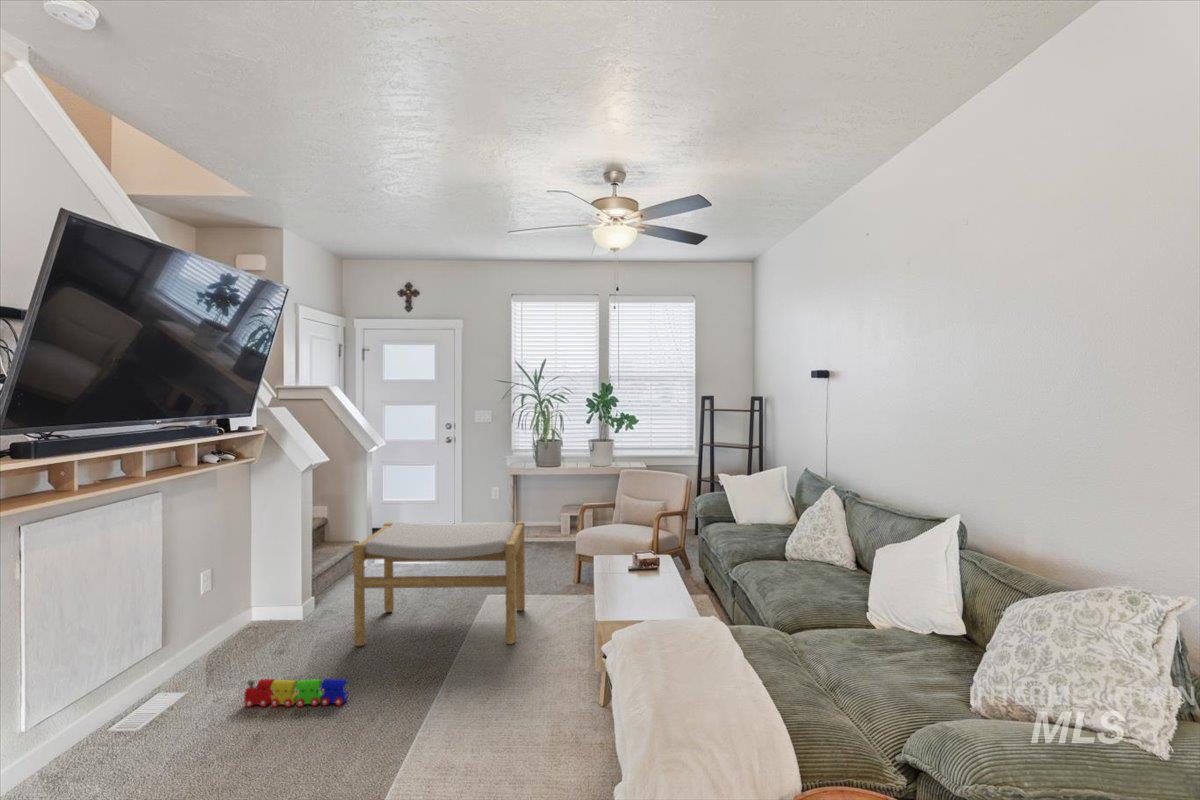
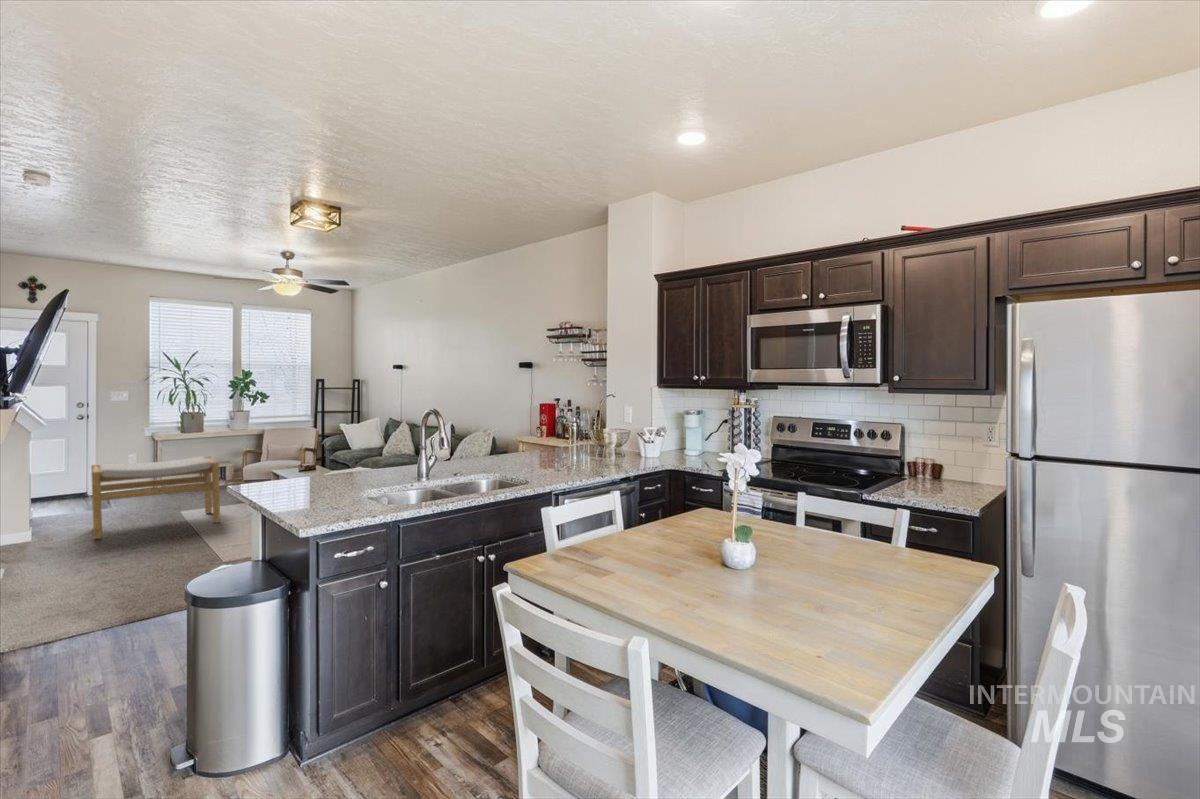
toy train: present [244,679,348,707] -> none [48,538,127,563]

